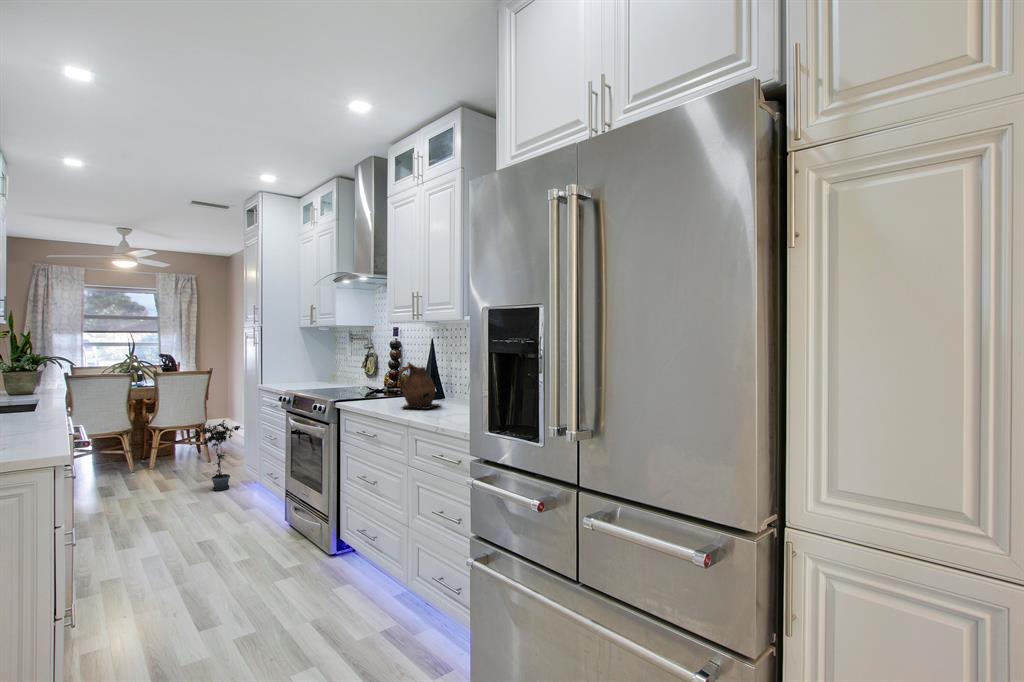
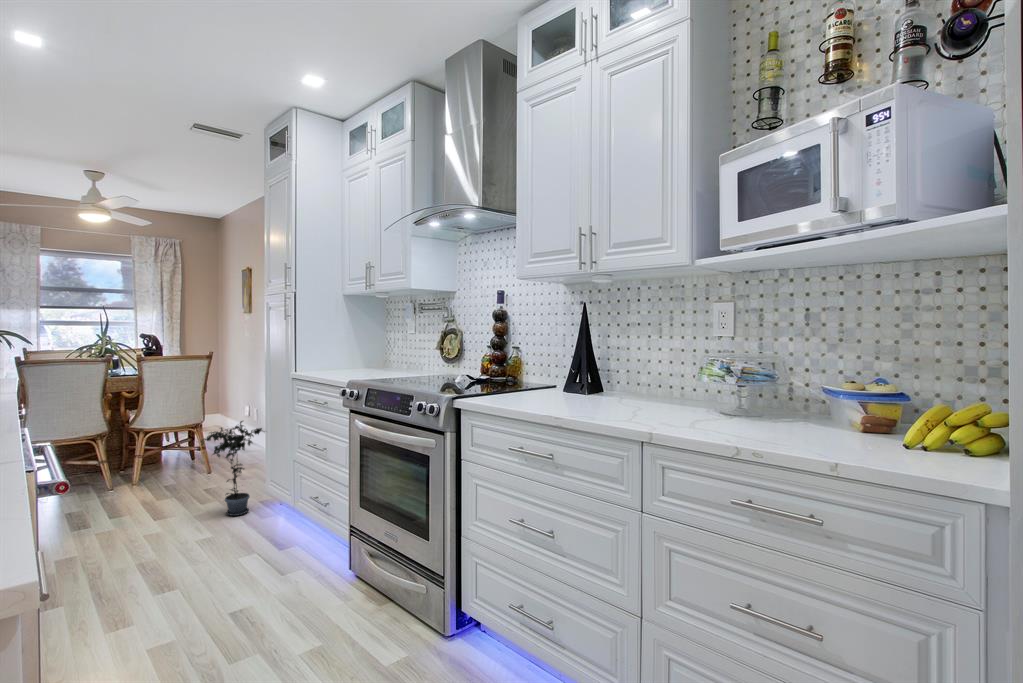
ceramic pitcher: present [398,362,440,409] -> none [576,336,636,413]

